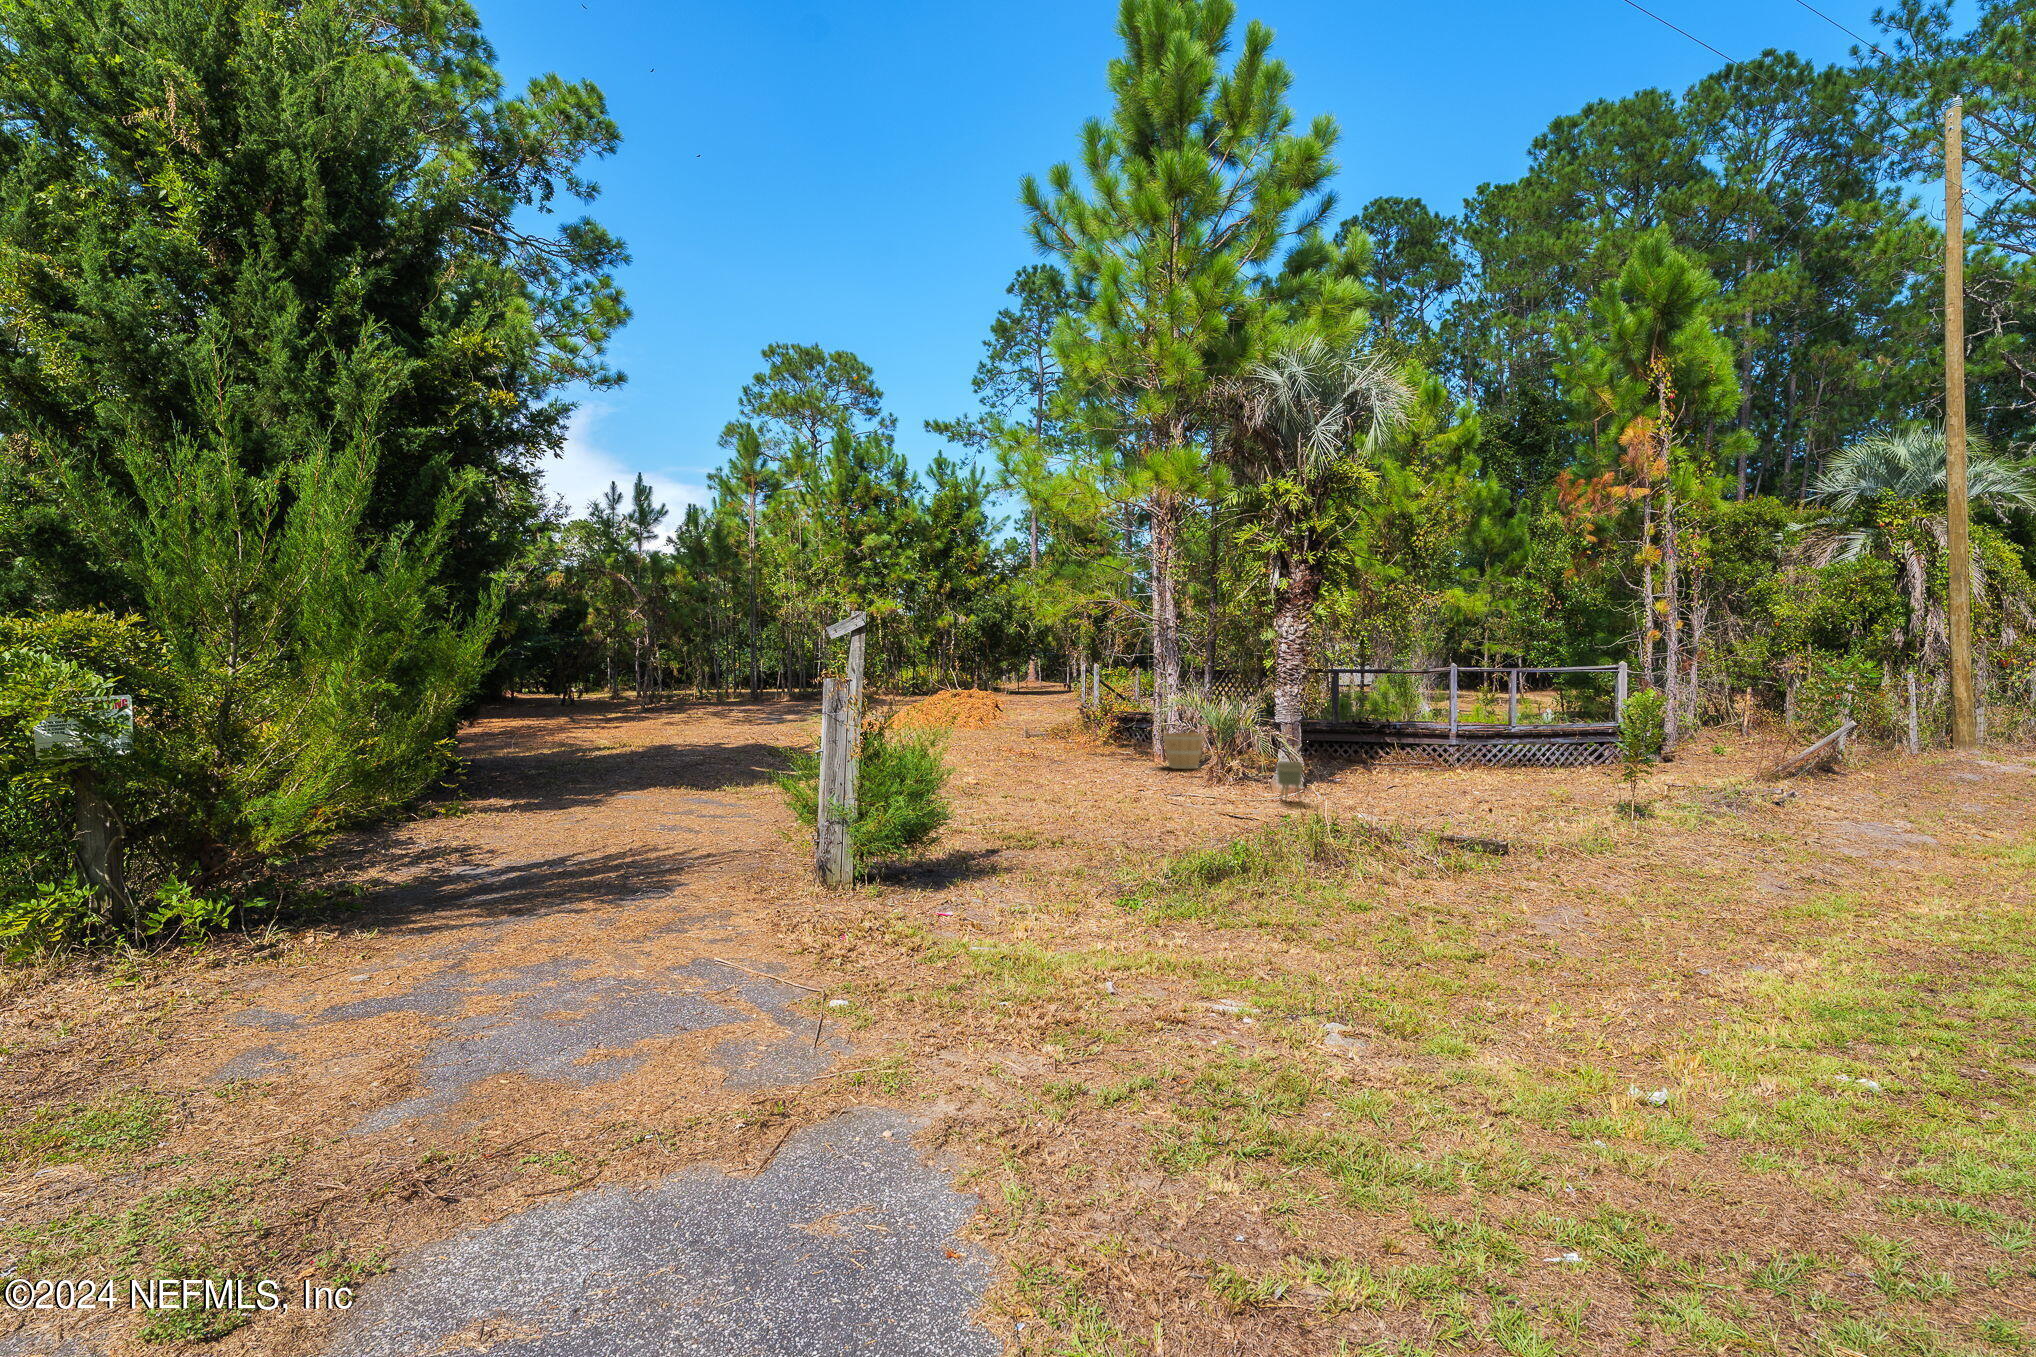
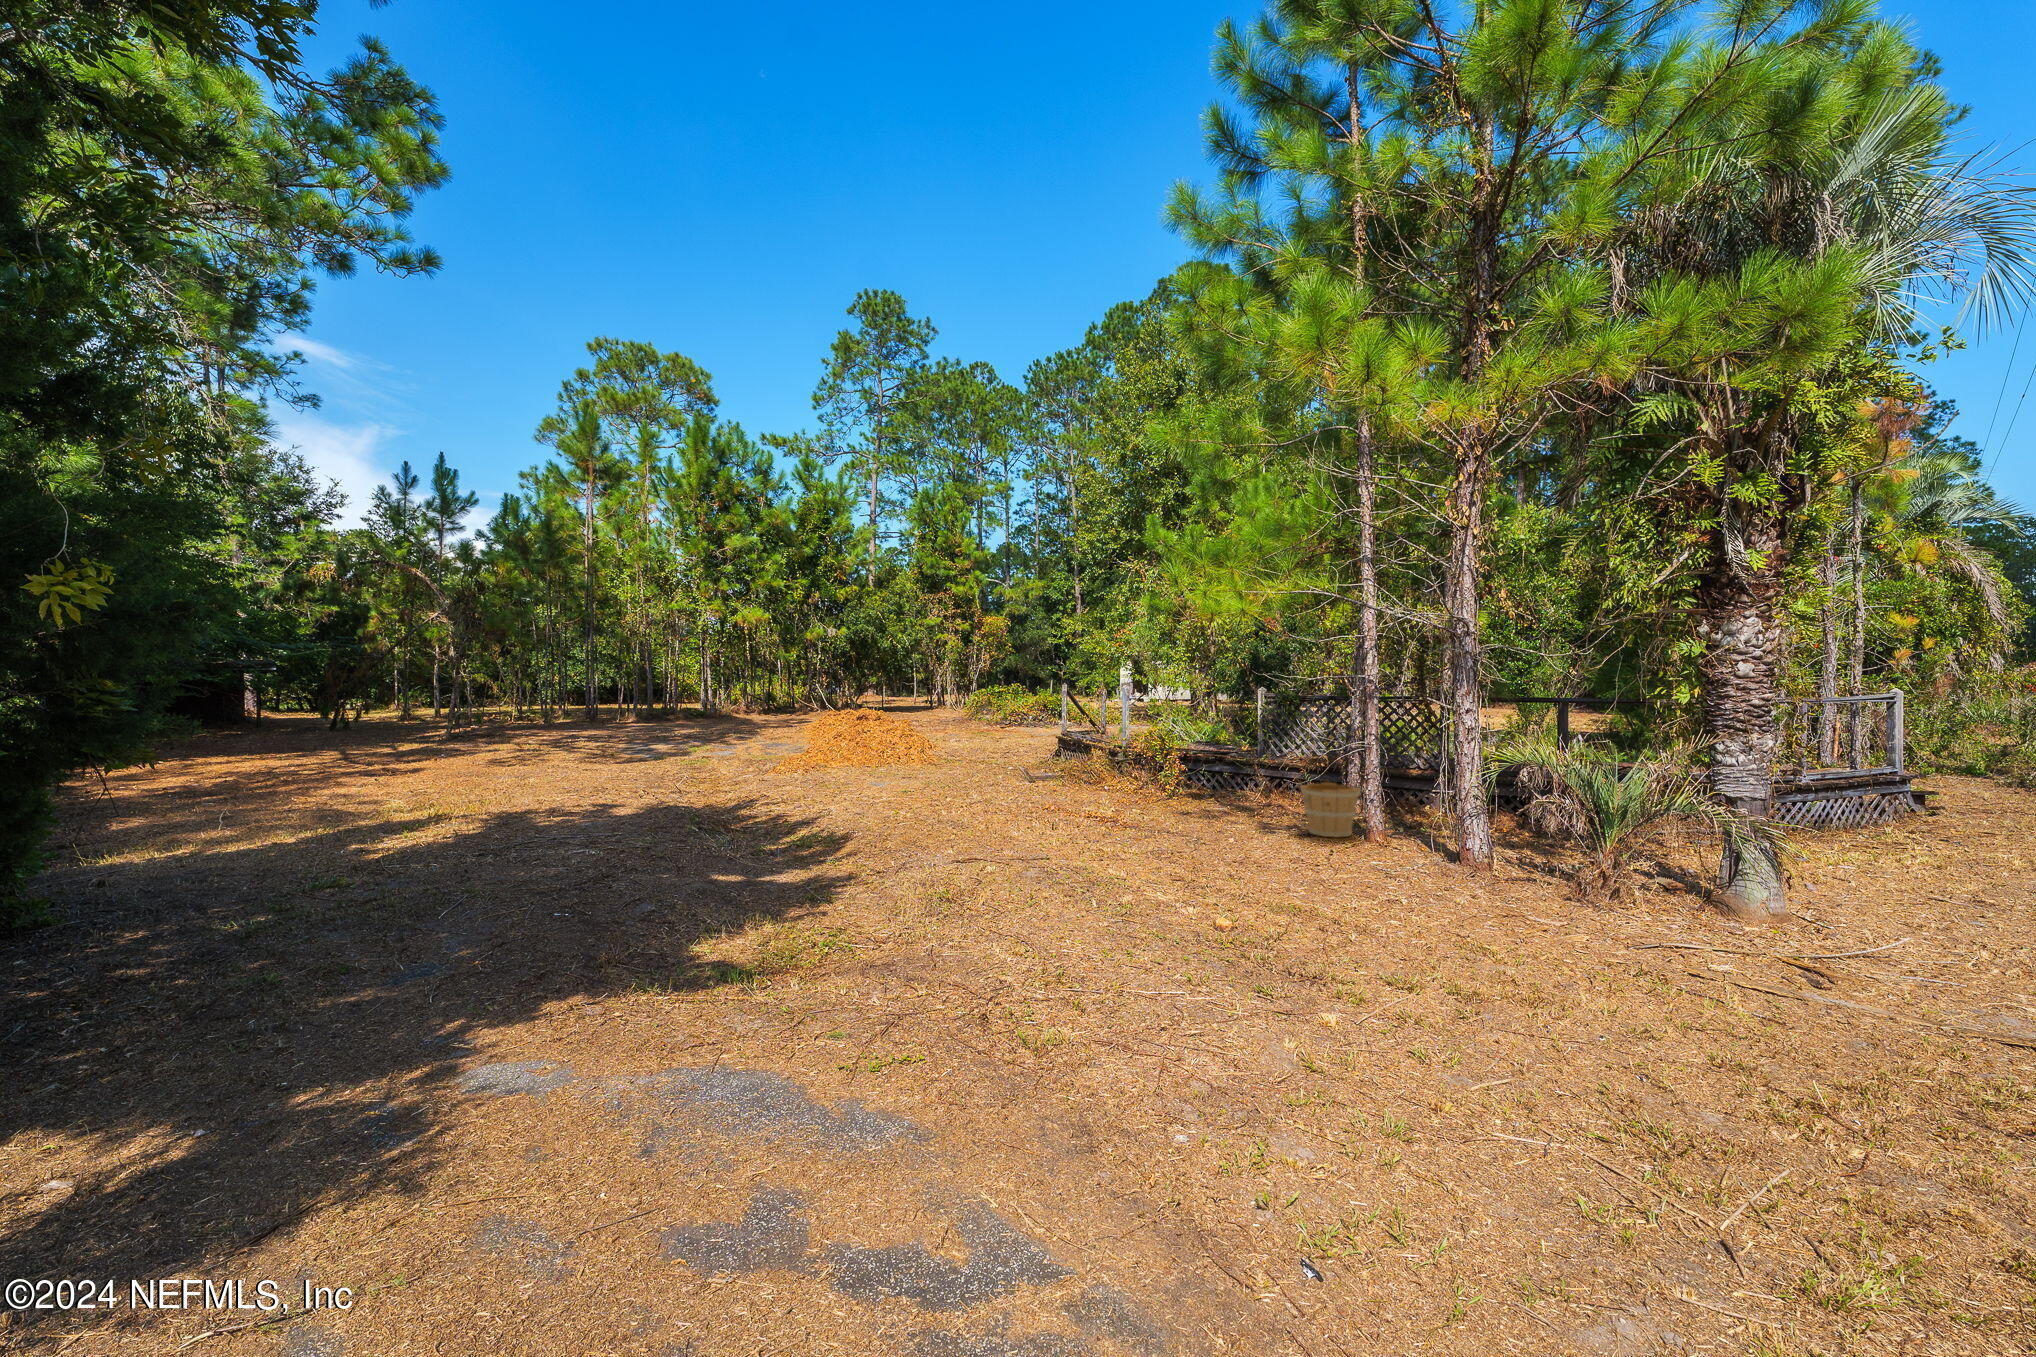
planter: present [1277,761,1302,801] -> none [1627,849,1677,917]

